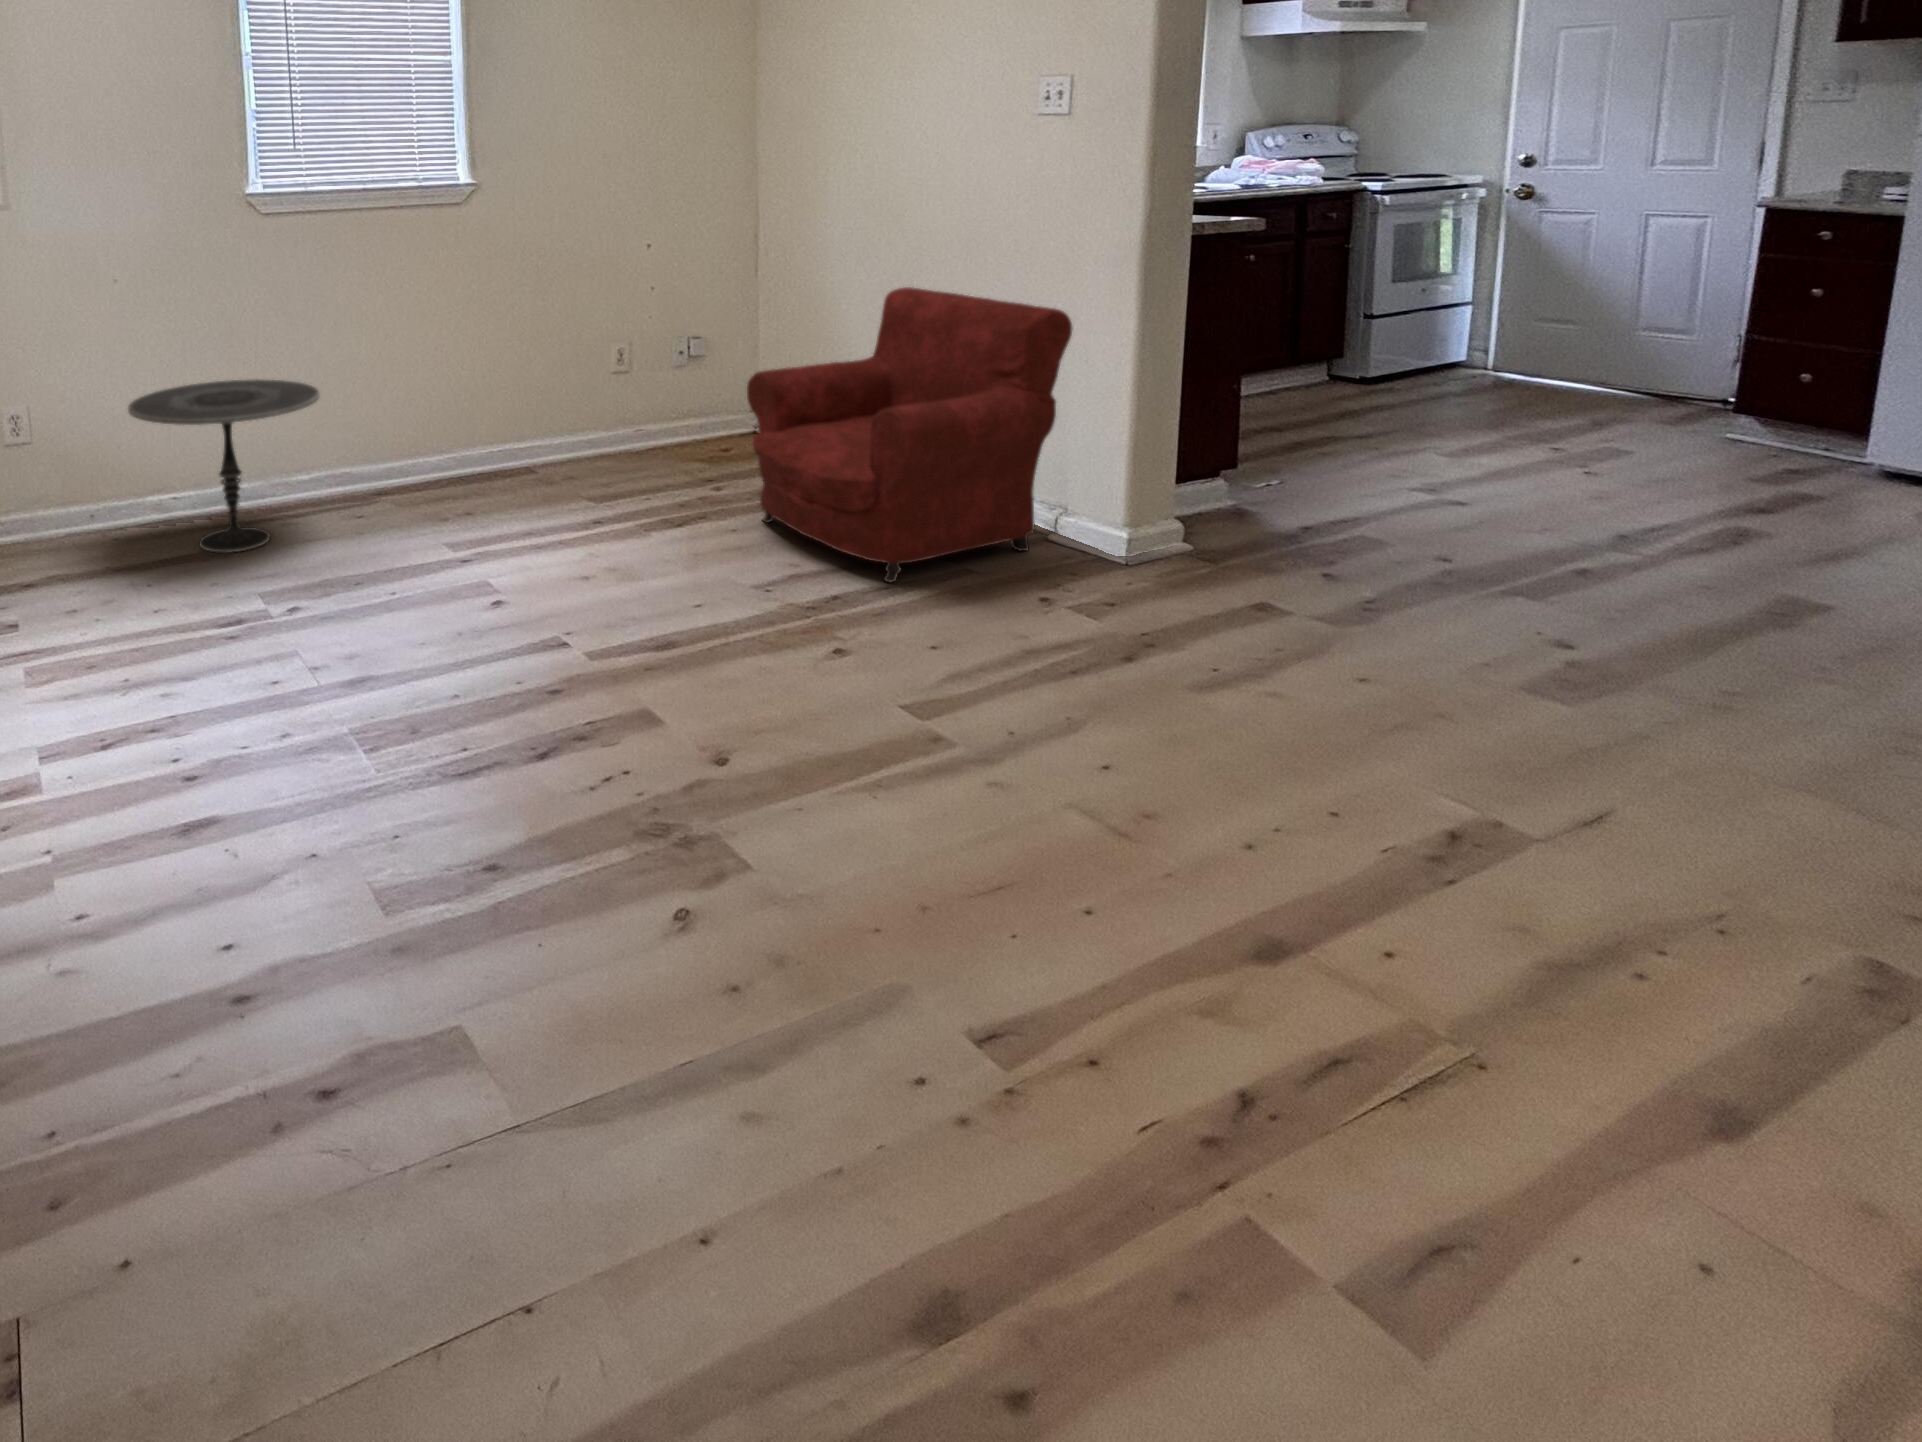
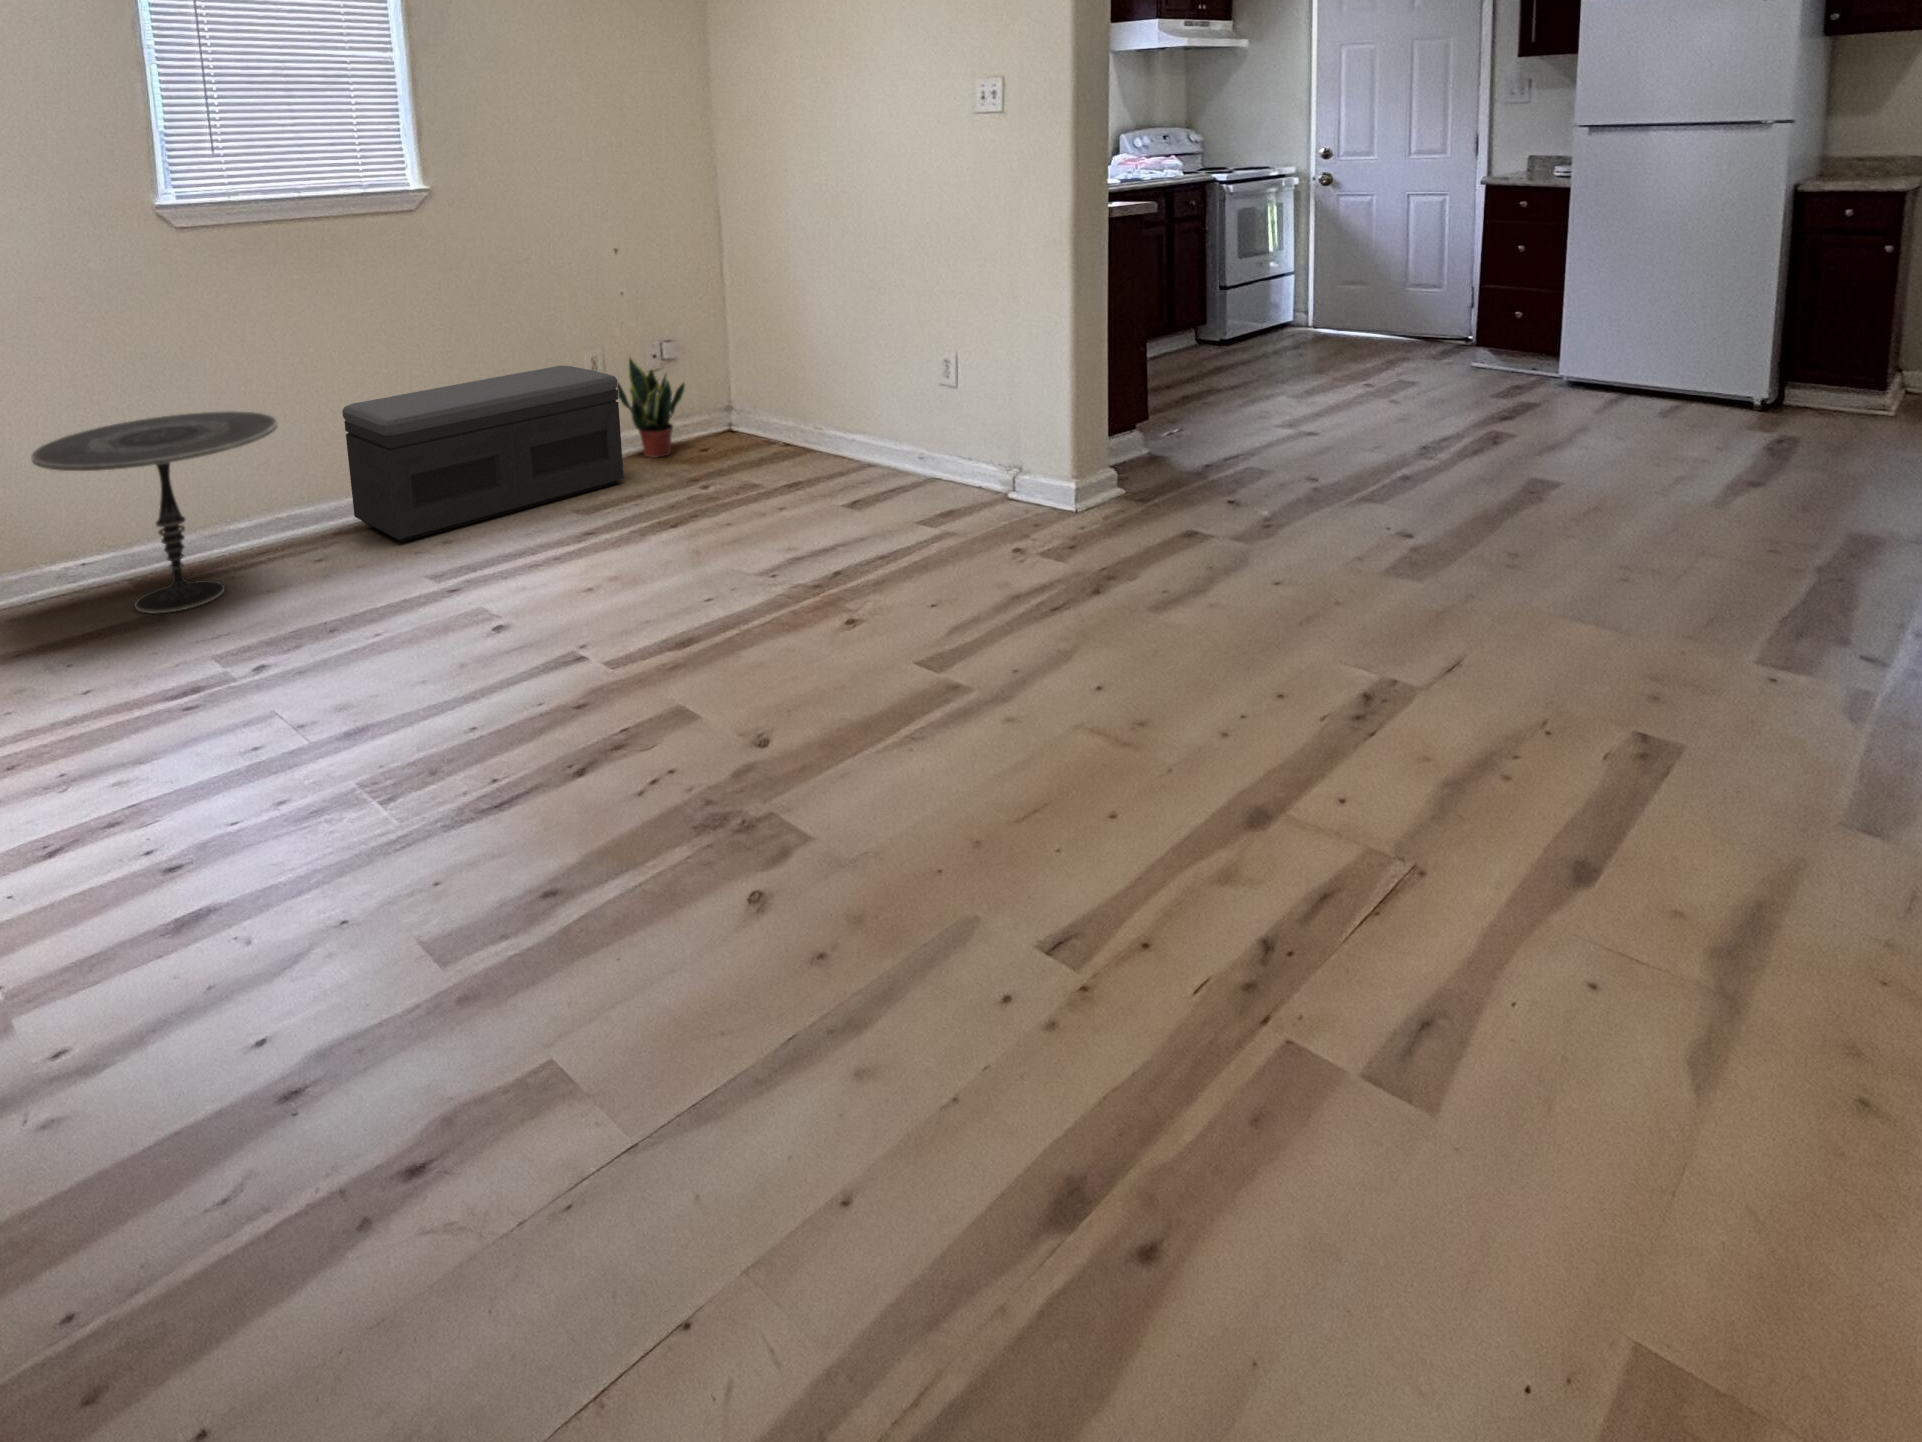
armchair: present [747,287,1073,582] -> none [736,275,1023,551]
potted plant: none [635,354,703,457] -> present [617,357,685,457]
storage bench: none [379,359,633,513] -> present [342,366,624,542]

